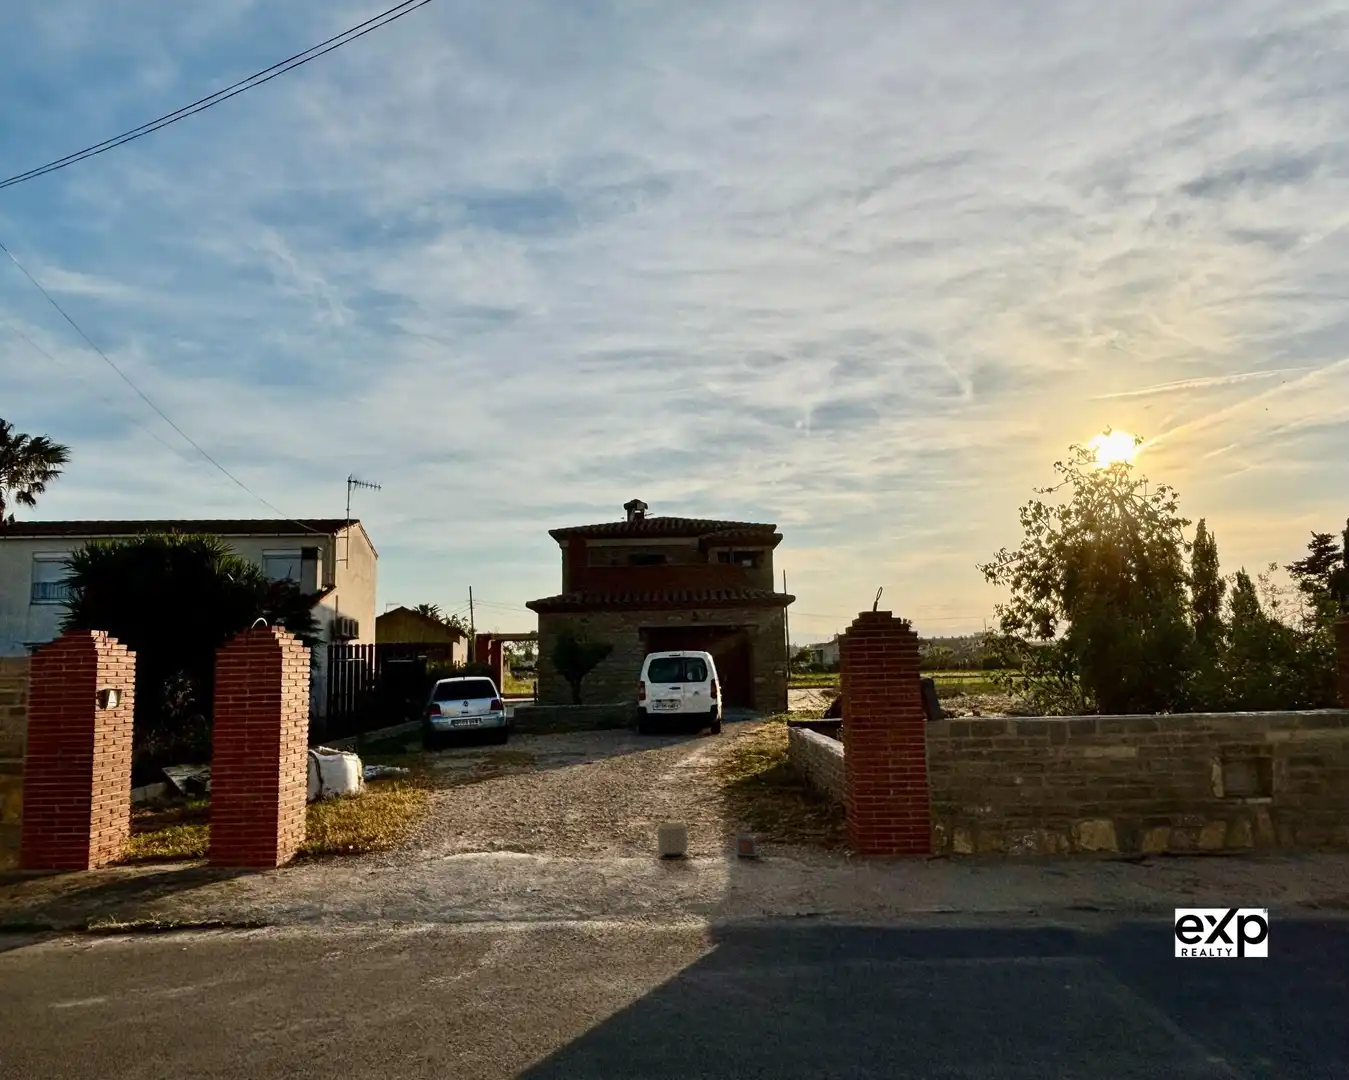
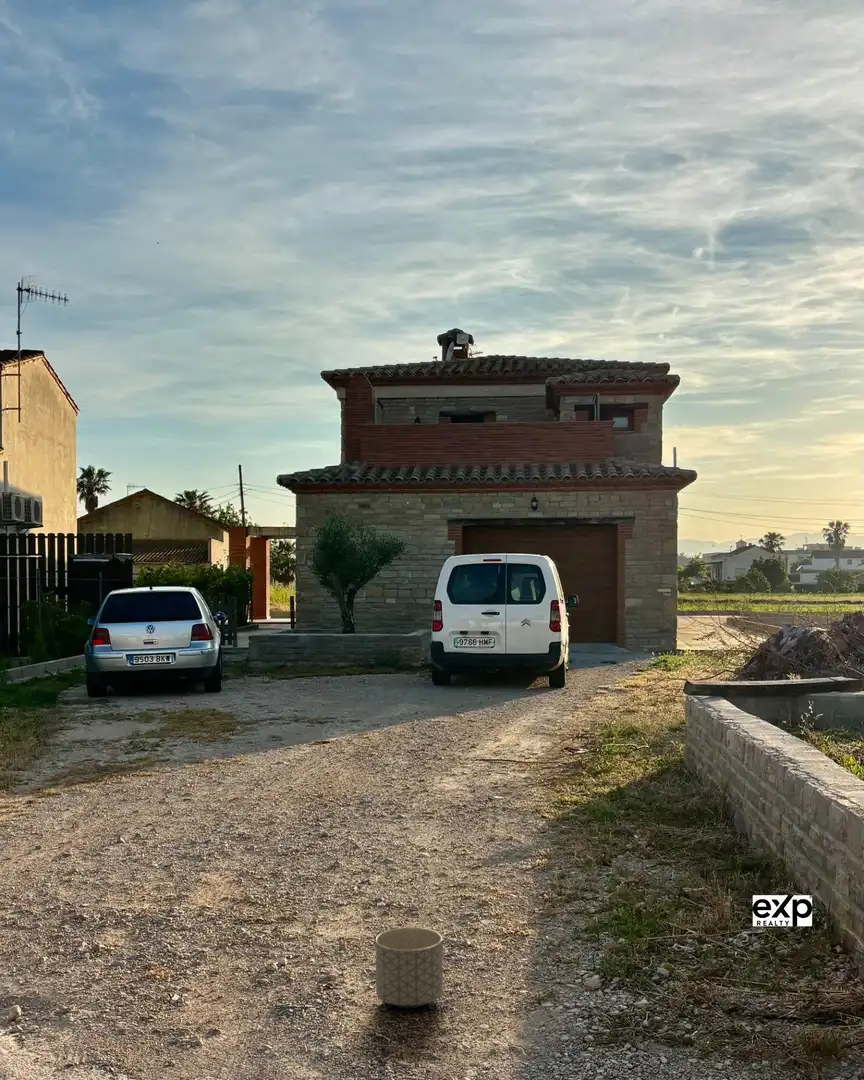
watering can: present [728,830,767,856] -> none [535,960,630,1025]

